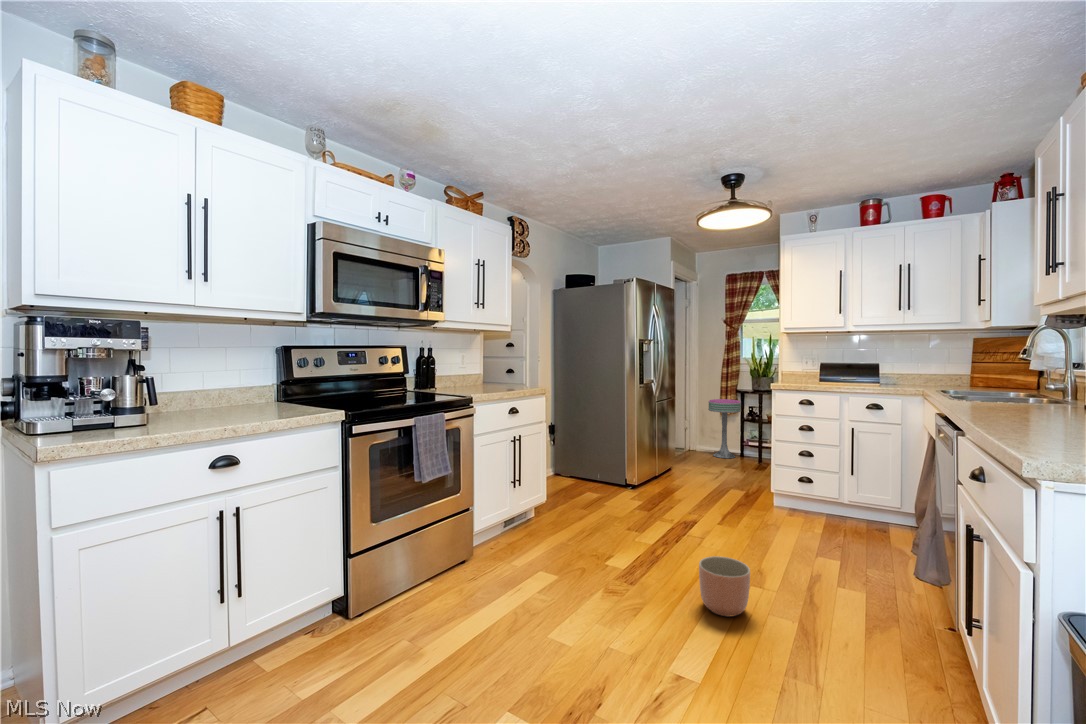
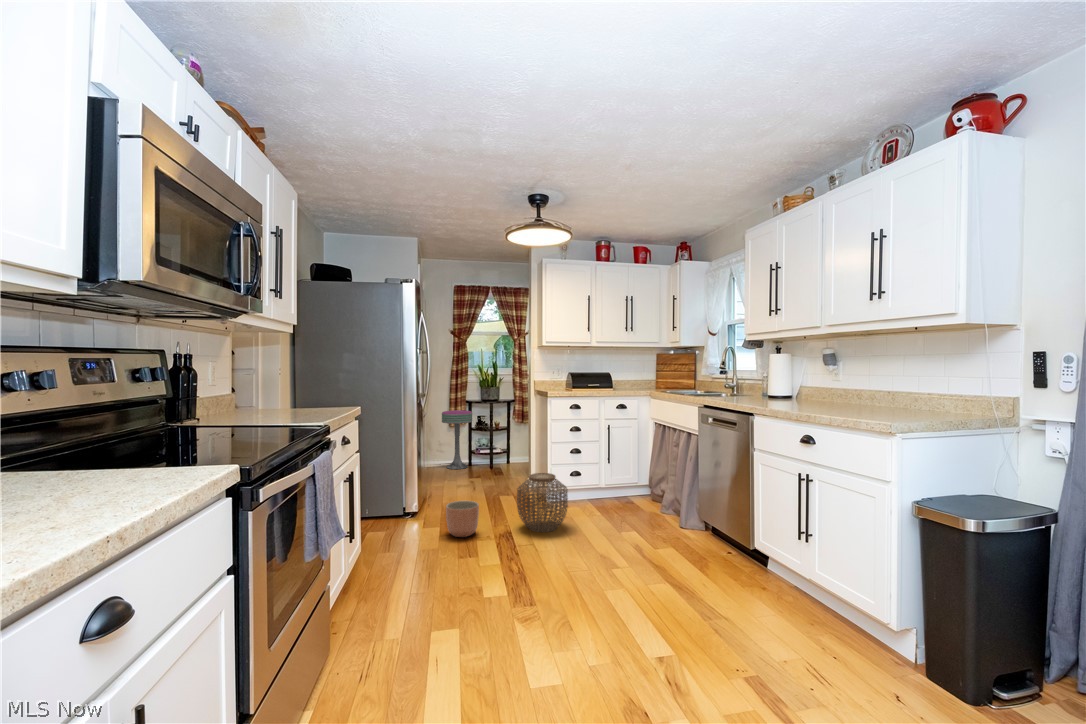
woven basket: none [706,469,763,533] -> present [517,473,568,532]
planter: present [699,556,750,616] -> present [446,501,479,537]

